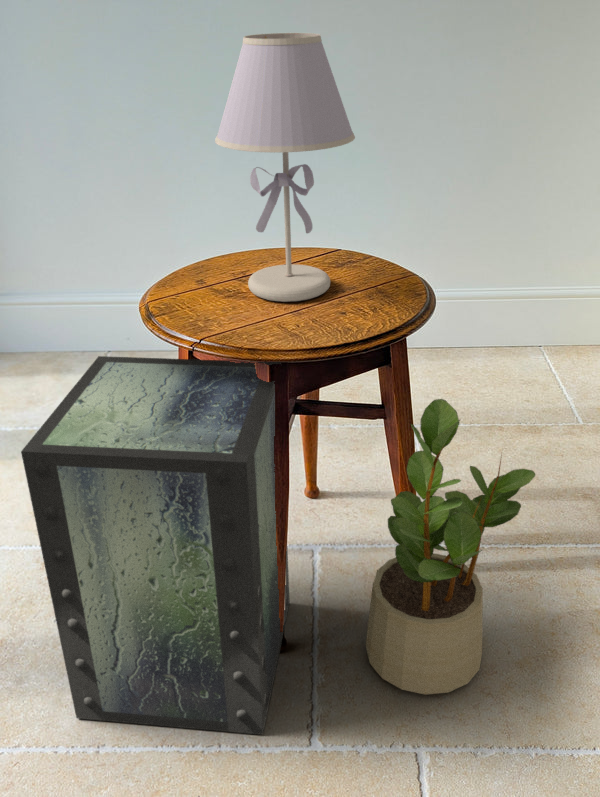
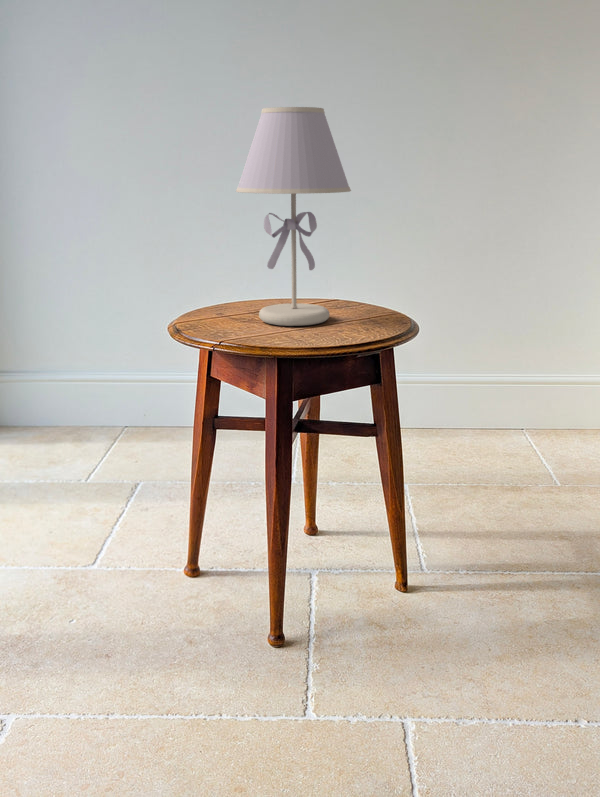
storage box: present [21,356,289,735] -> none [63,368,288,706]
potted plant: present [366,399,536,695] -> none [358,393,508,677]

